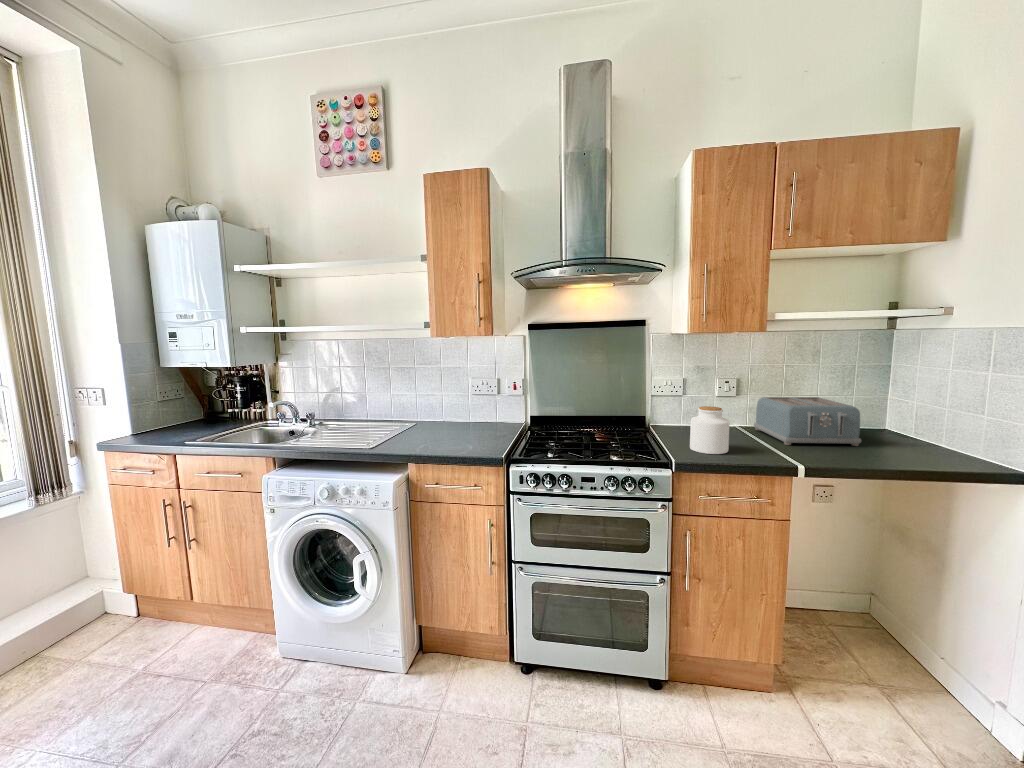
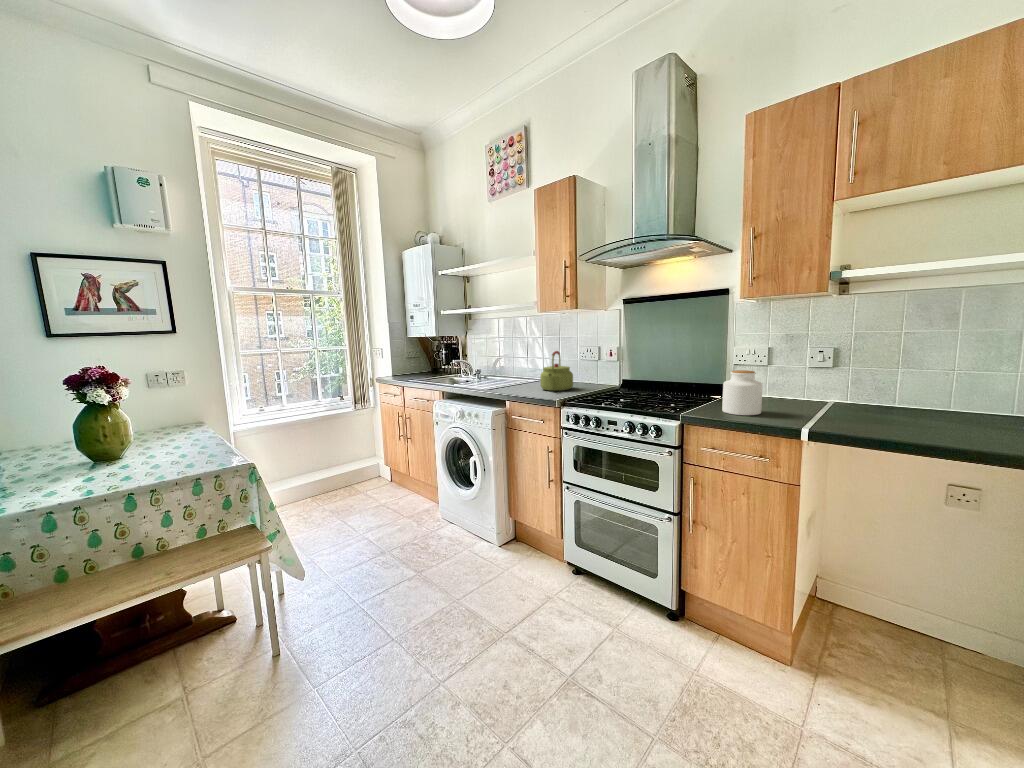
kettle: none [441,387,484,440] -> present [540,351,573,391]
toaster: present [754,397,861,446] -> none [844,368,957,427]

